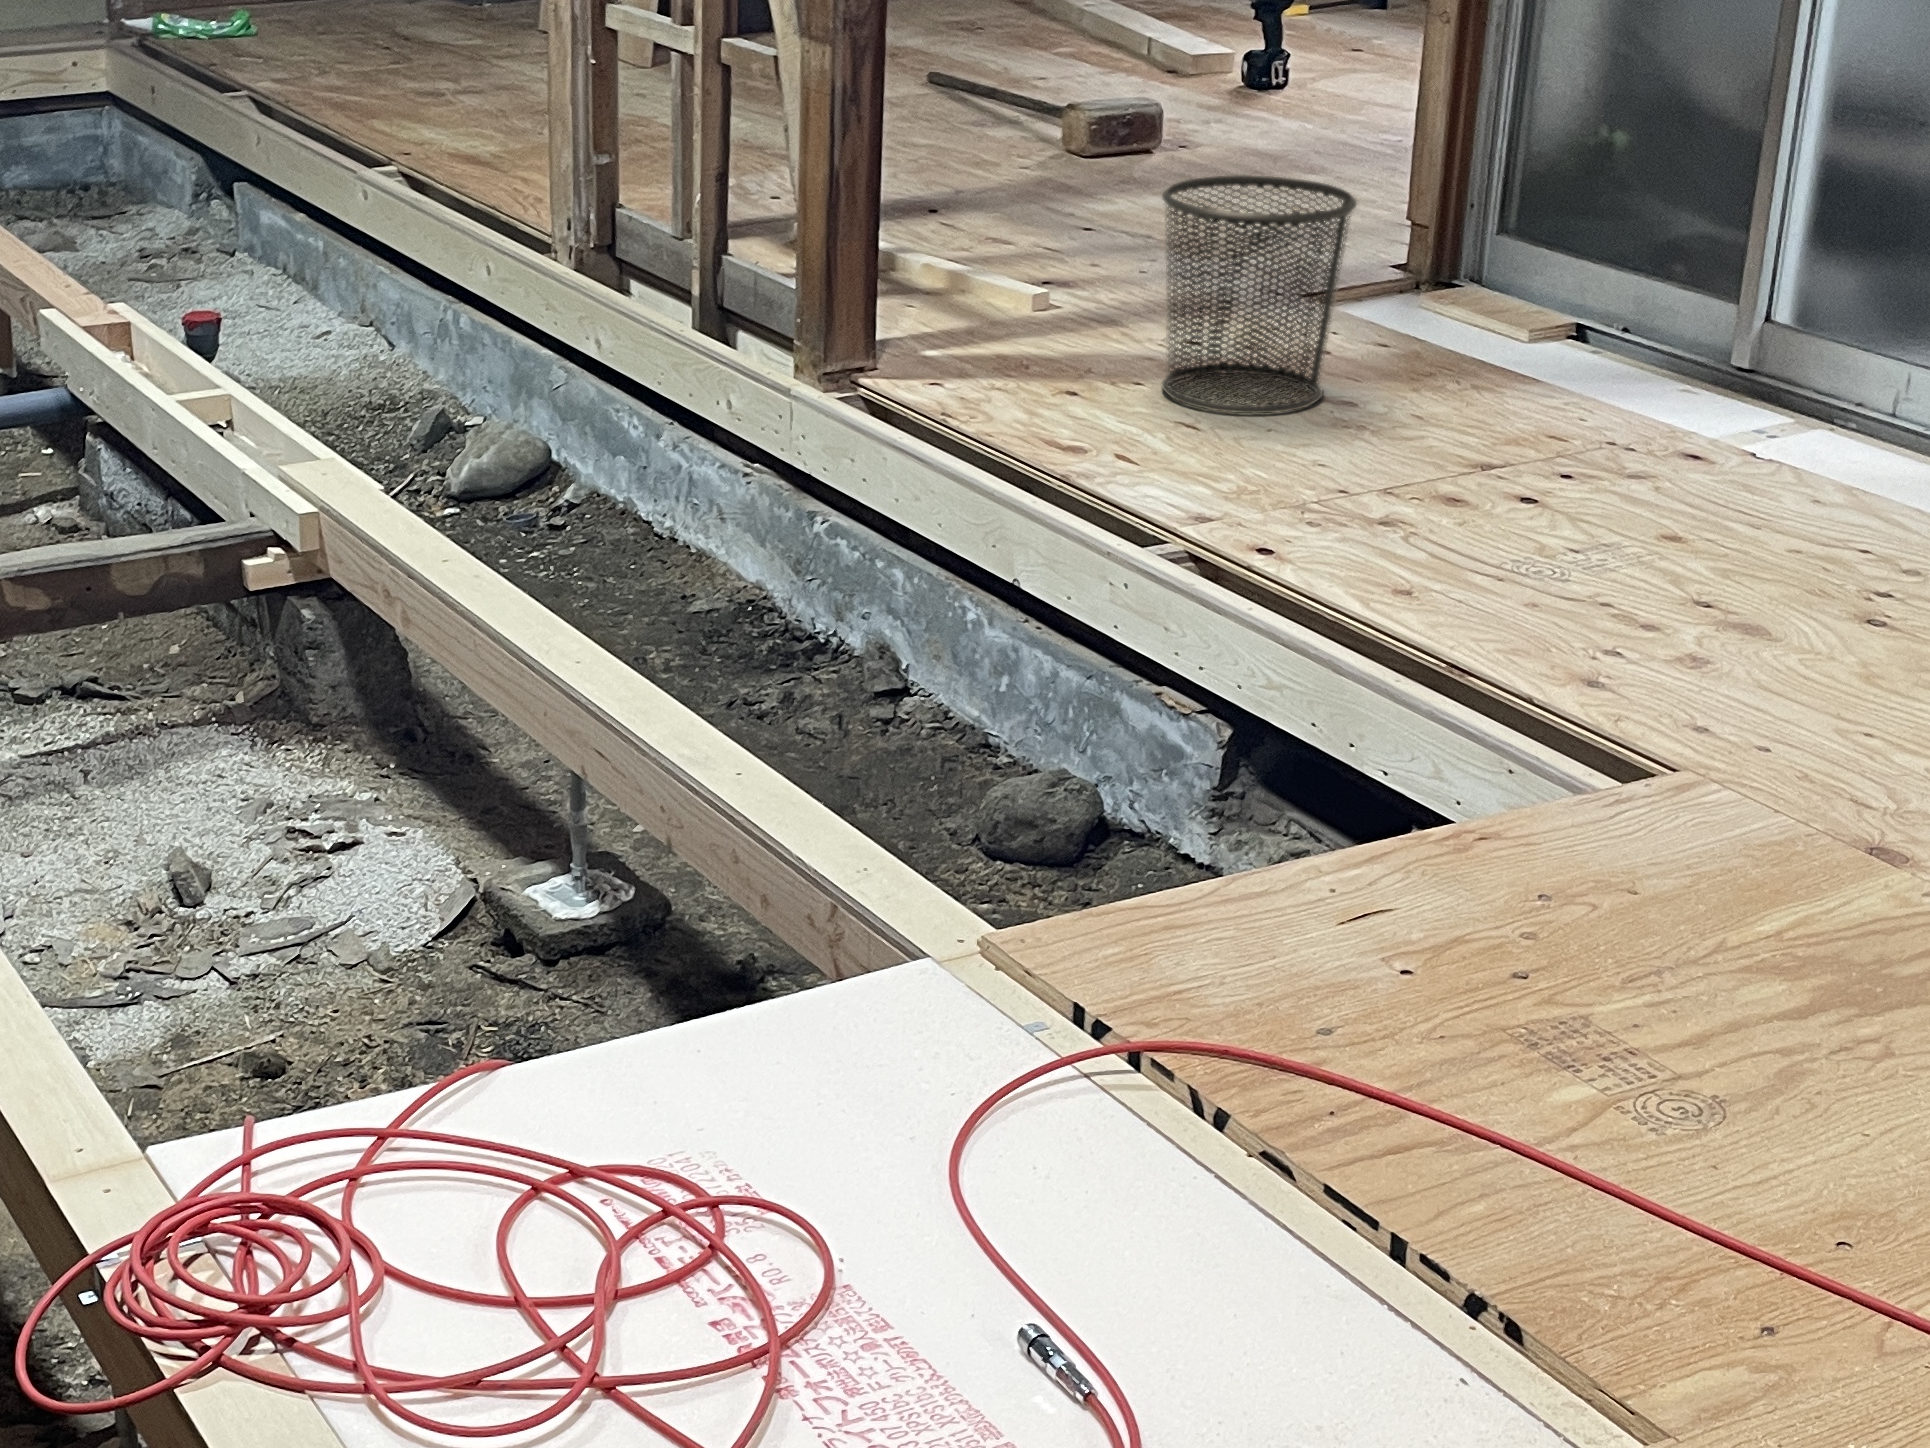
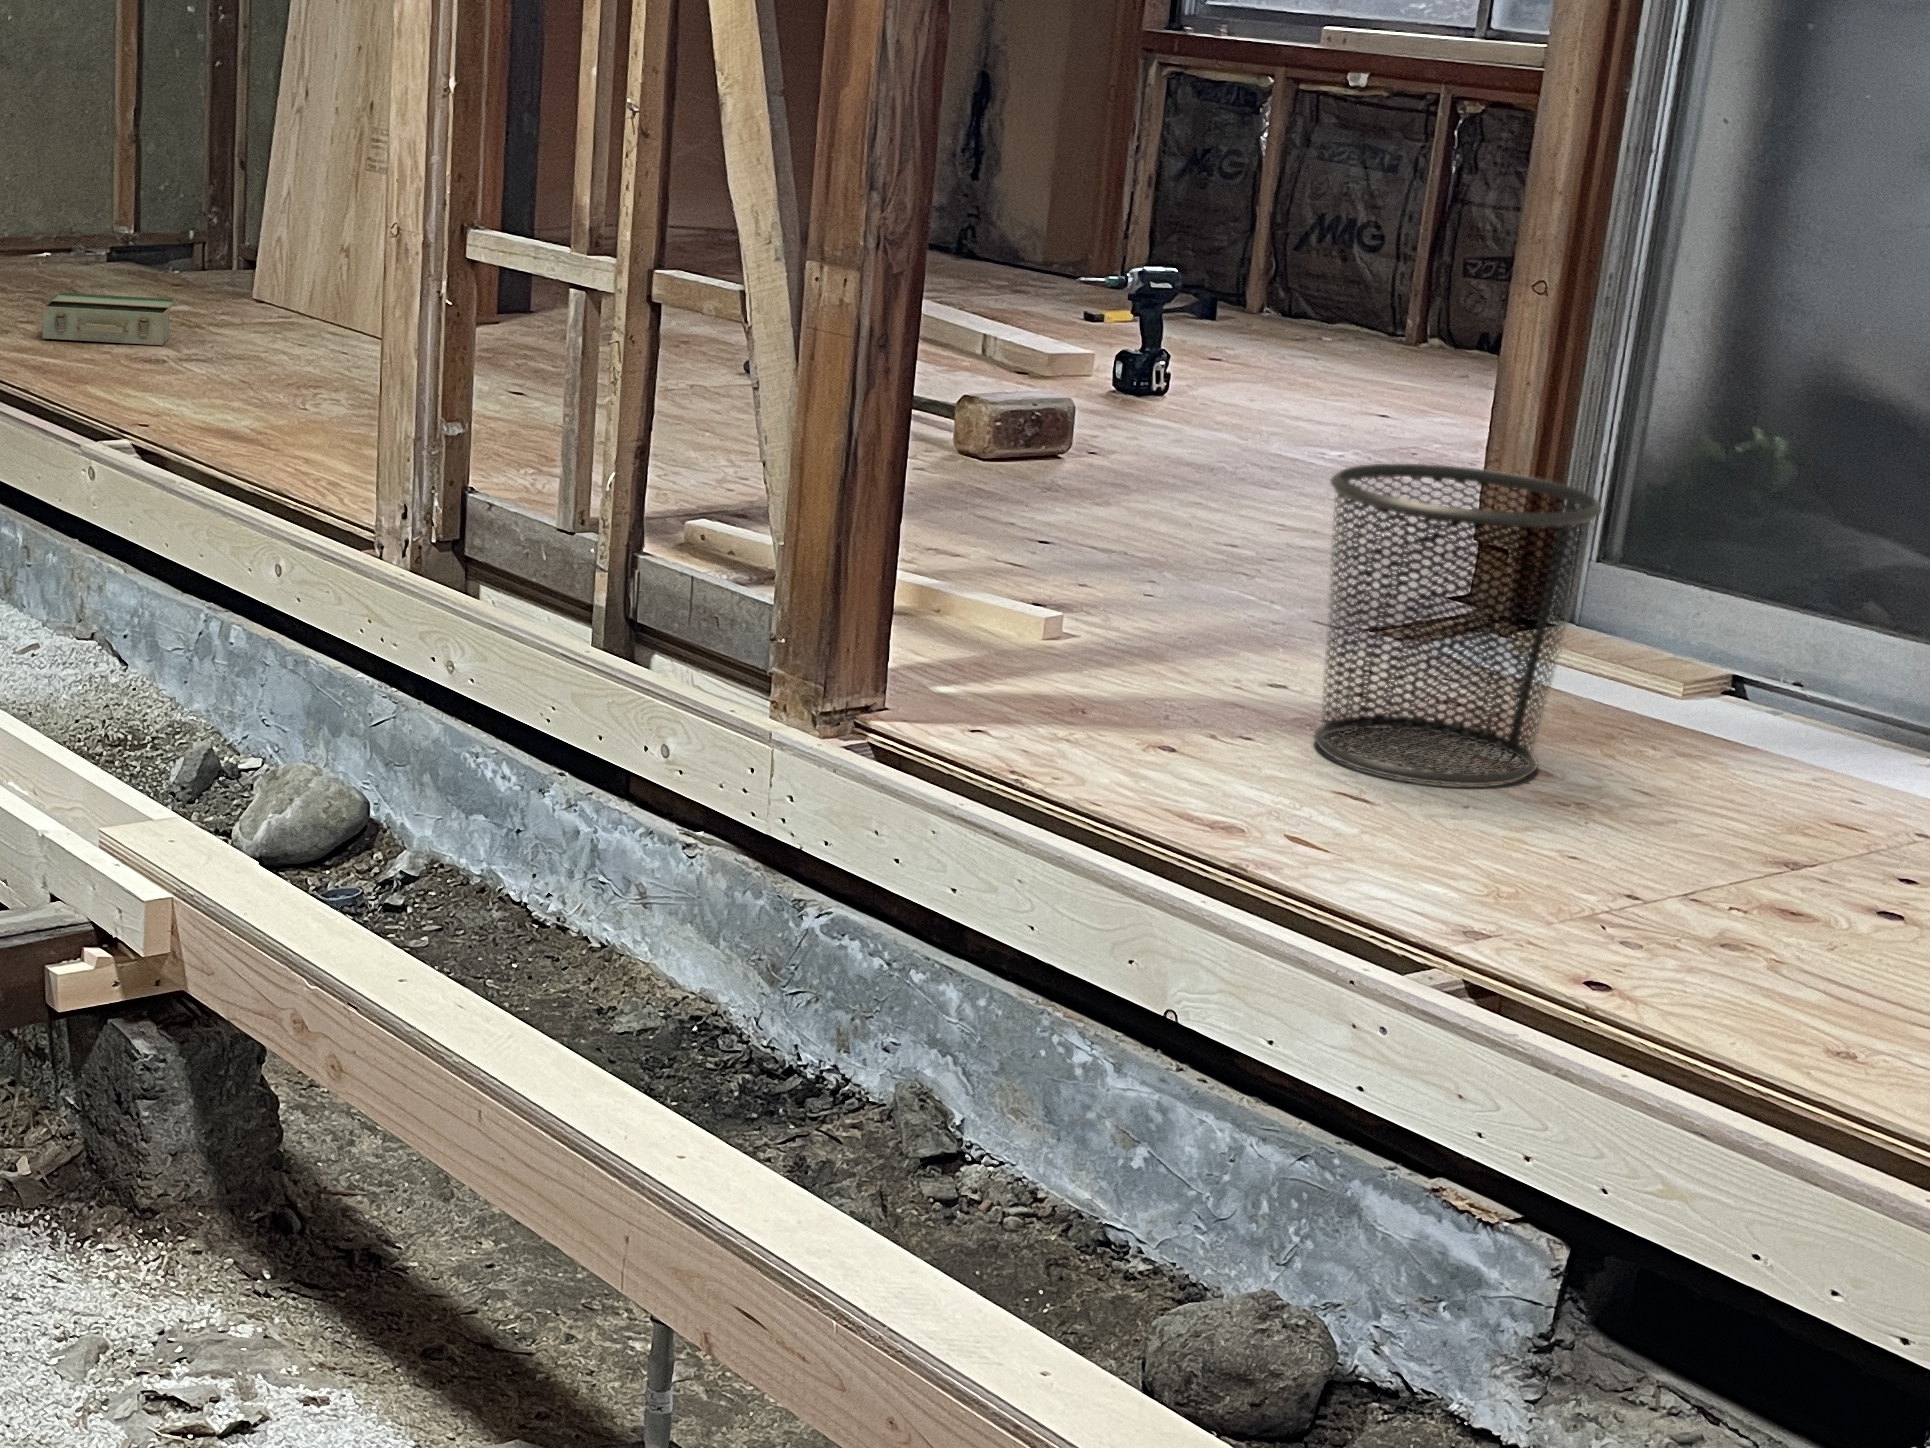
toolbox: none [354,38,464,80] -> present [42,292,176,345]

